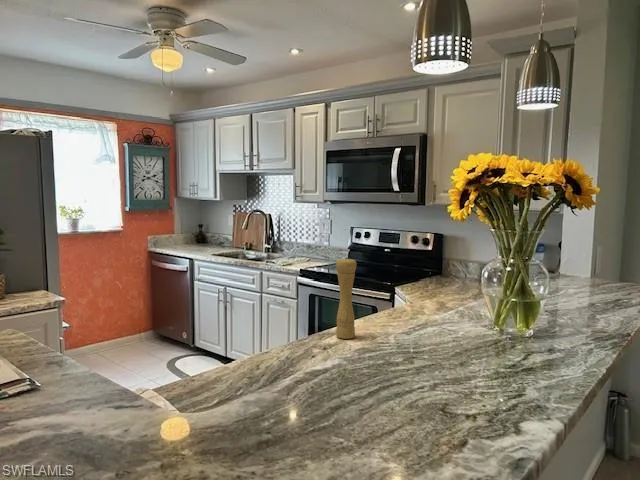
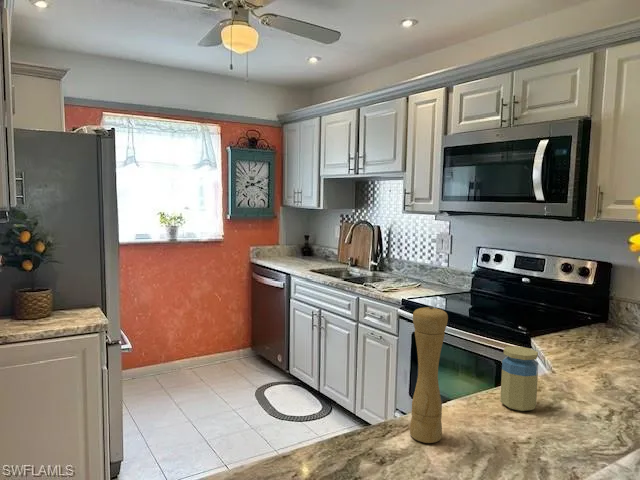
jar: none [383,284,404,322] -> present [500,346,538,411]

